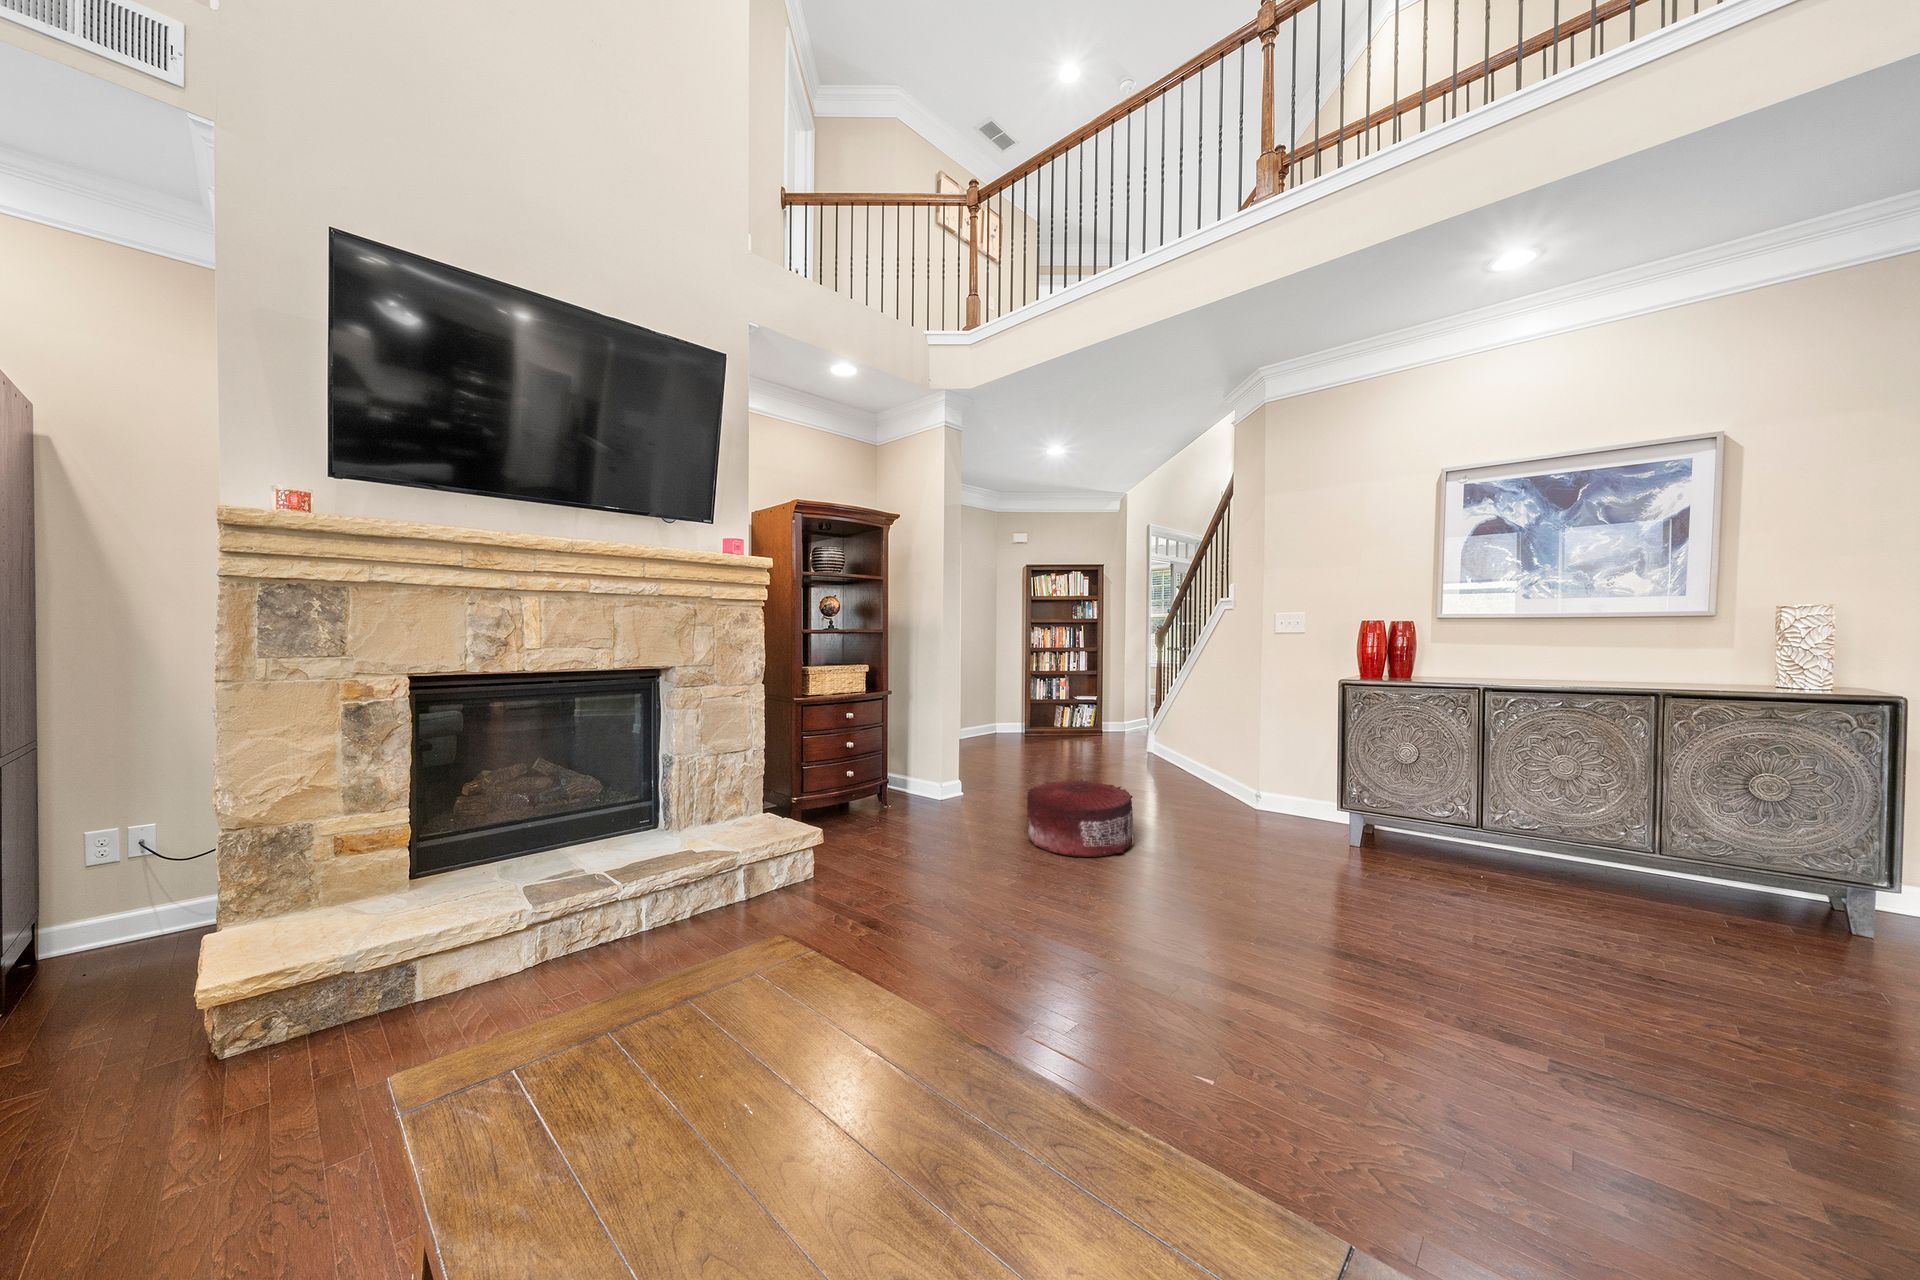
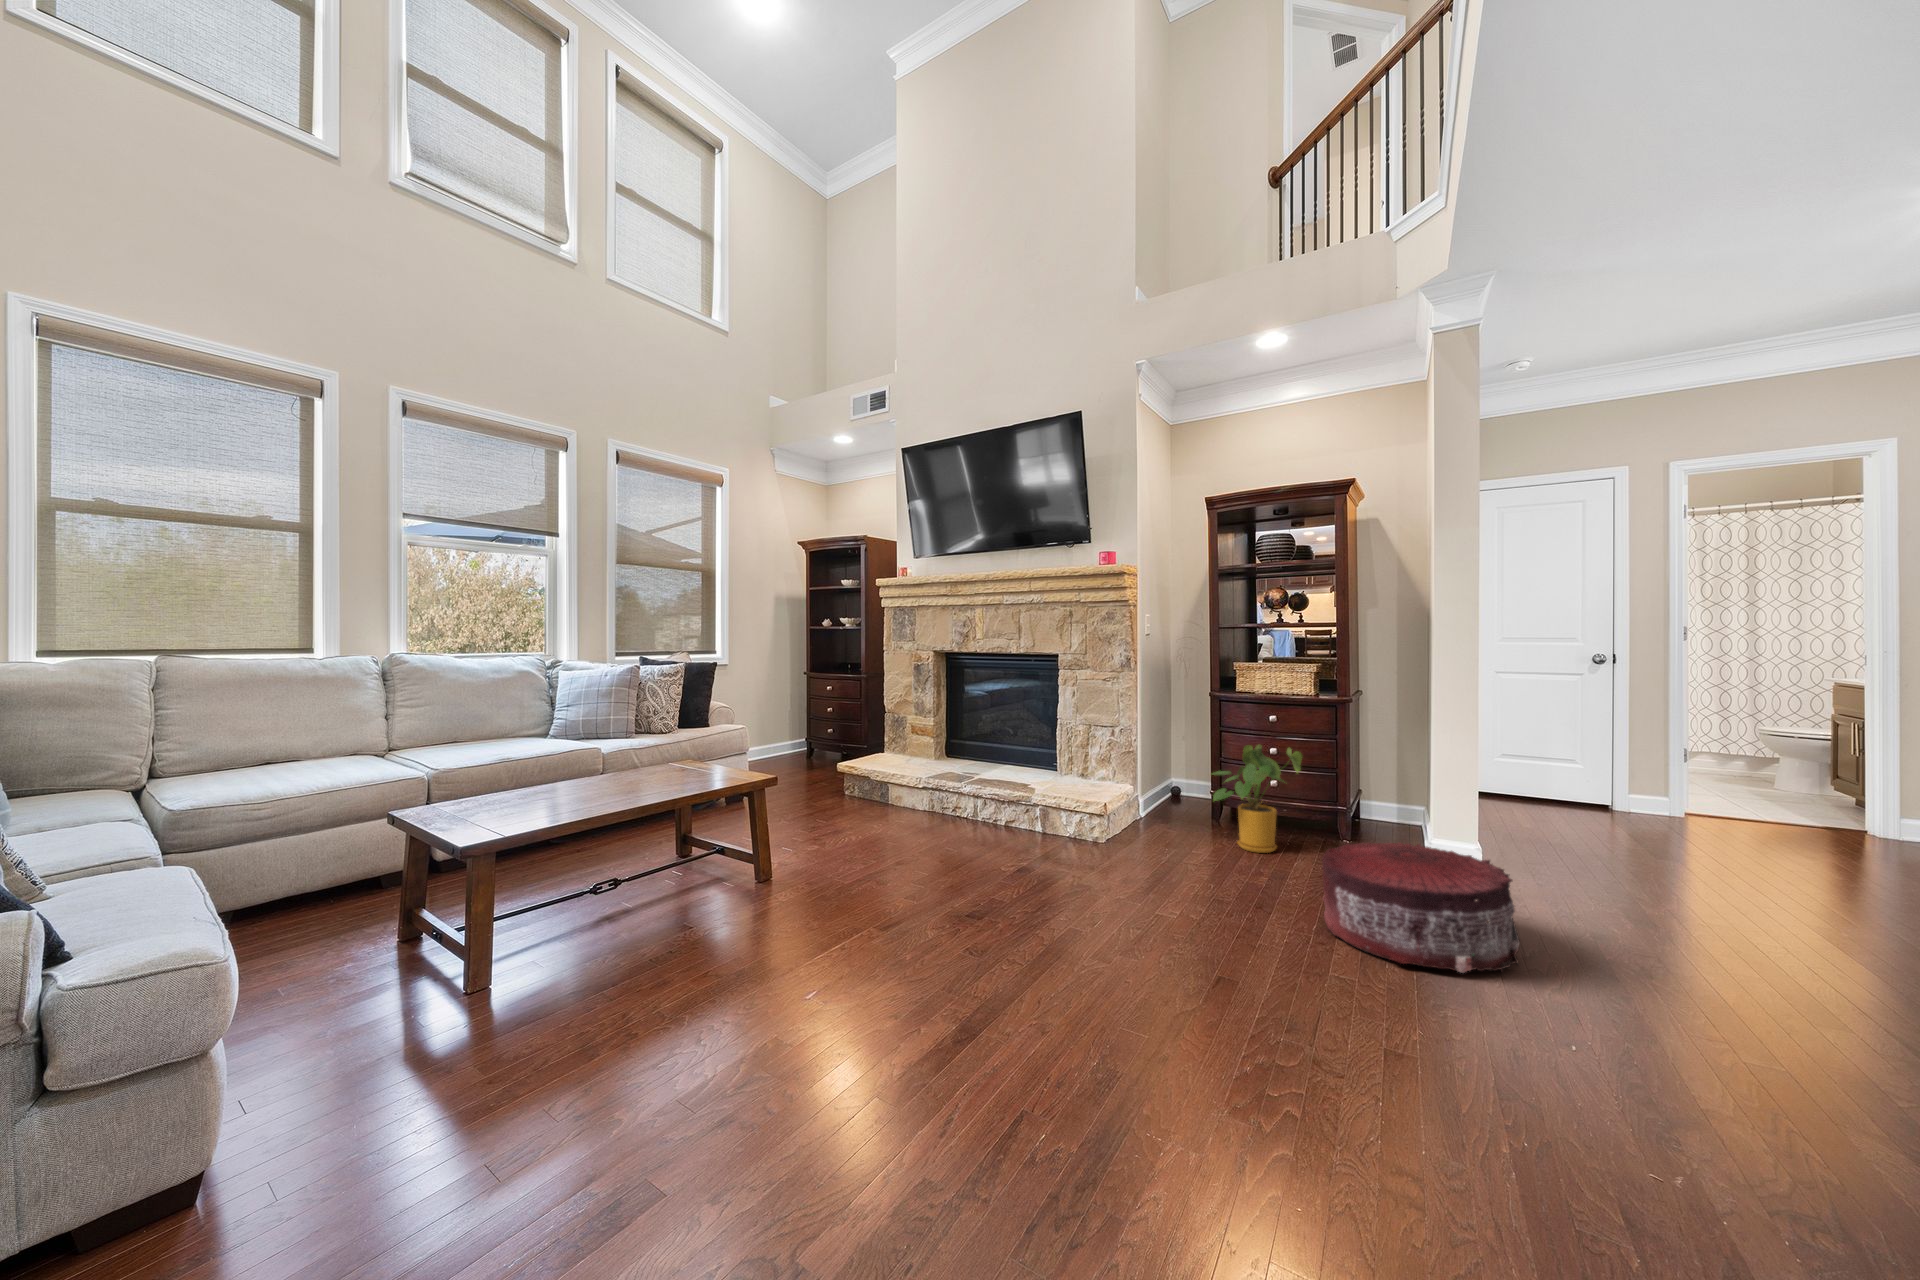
house plant: none [853,738,924,836] -> present [1213,744,1302,853]

